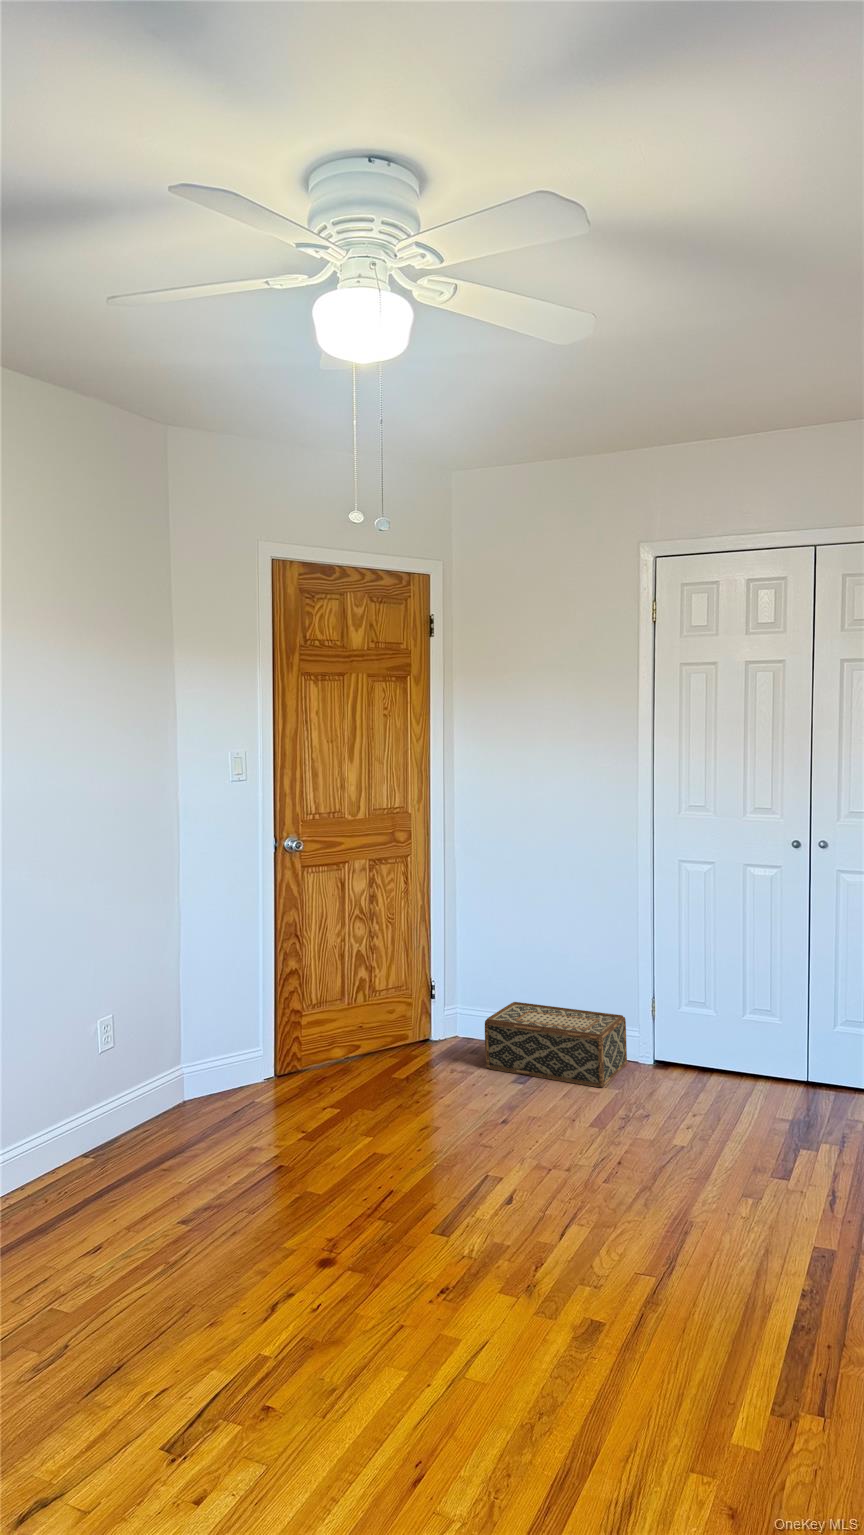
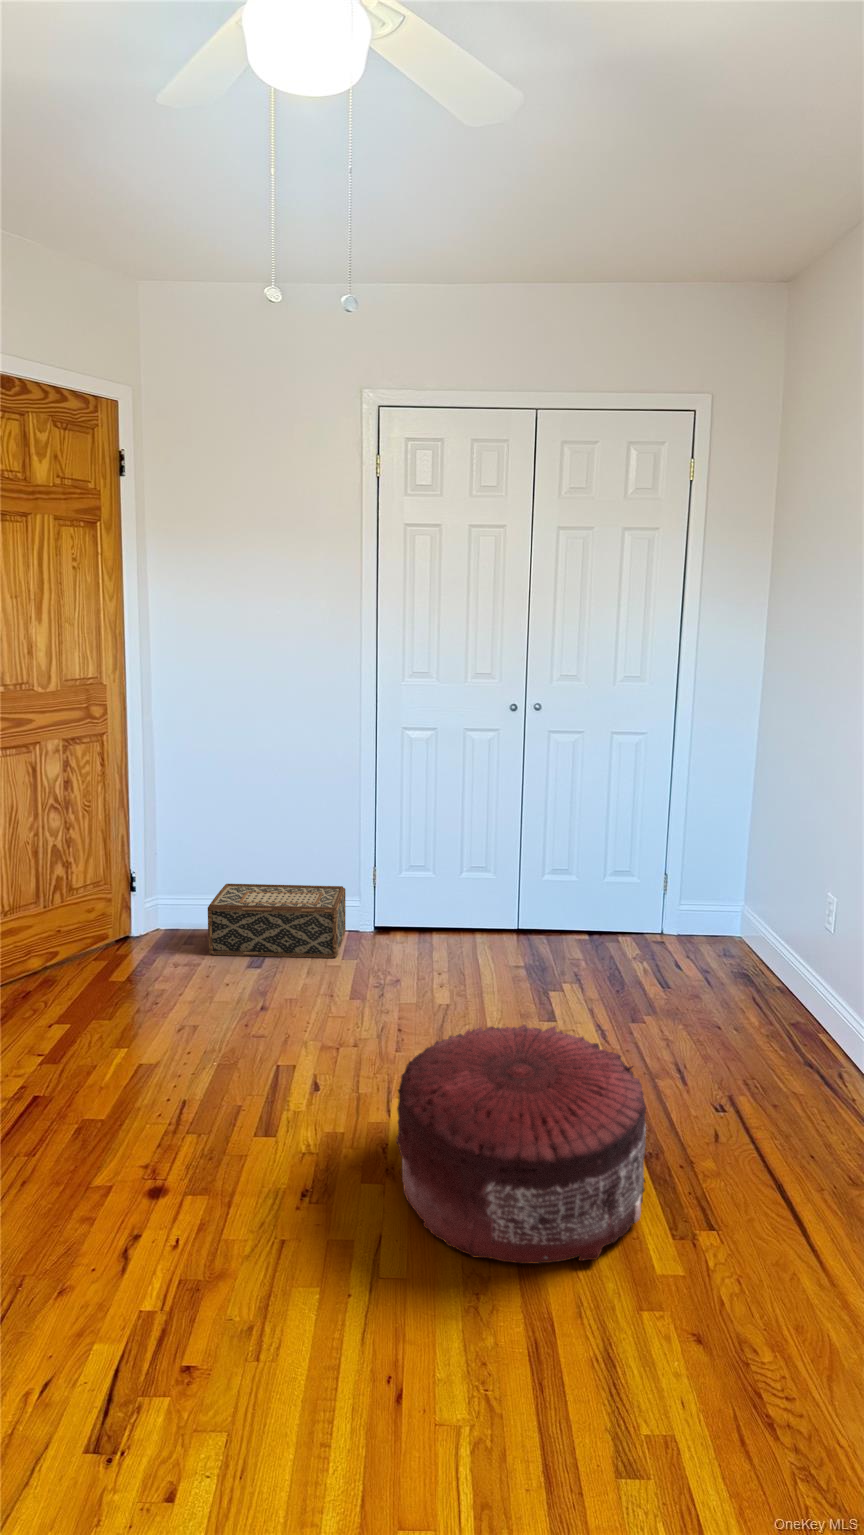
pouf: none [515,1163,806,1441] -> present [396,1025,646,1264]

